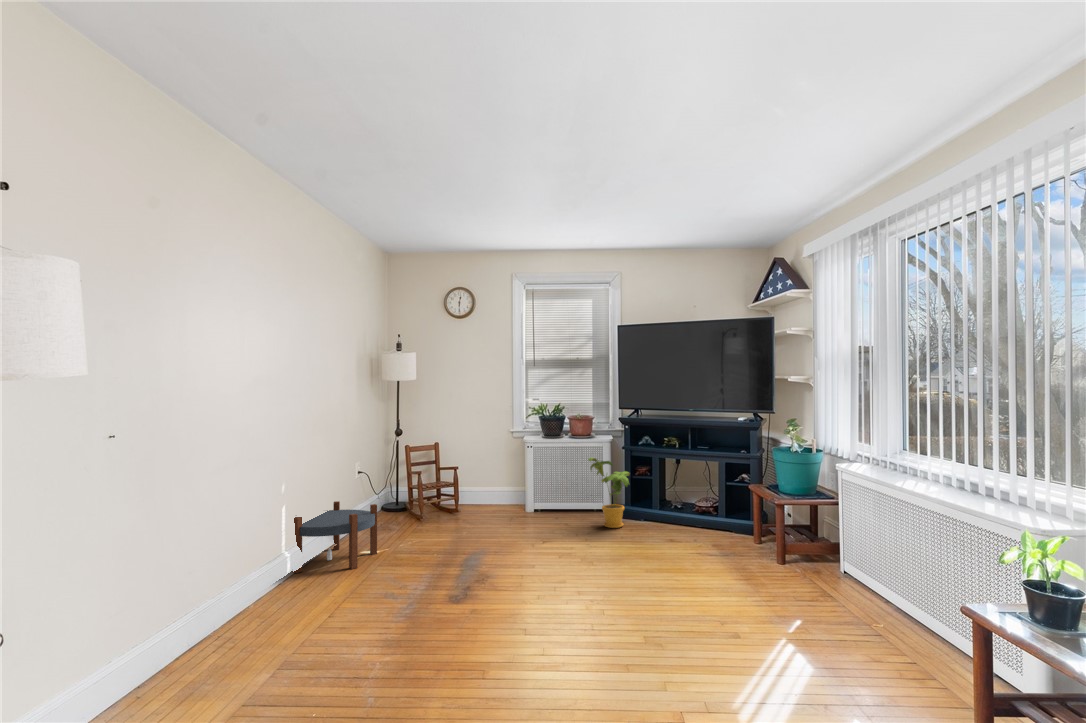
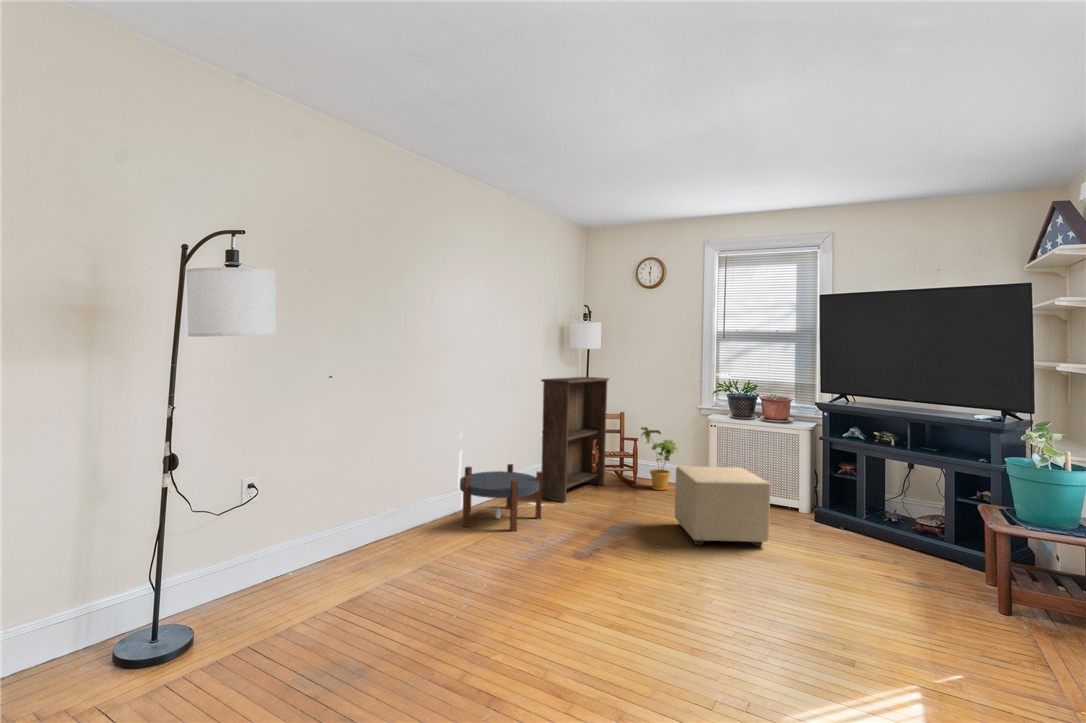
bookshelf: none [364,407,427,536] -> present [541,377,609,502]
house plant: present [588,458,630,528] -> present [641,427,677,490]
ottoman: none [509,479,596,553] -> present [675,466,771,546]

